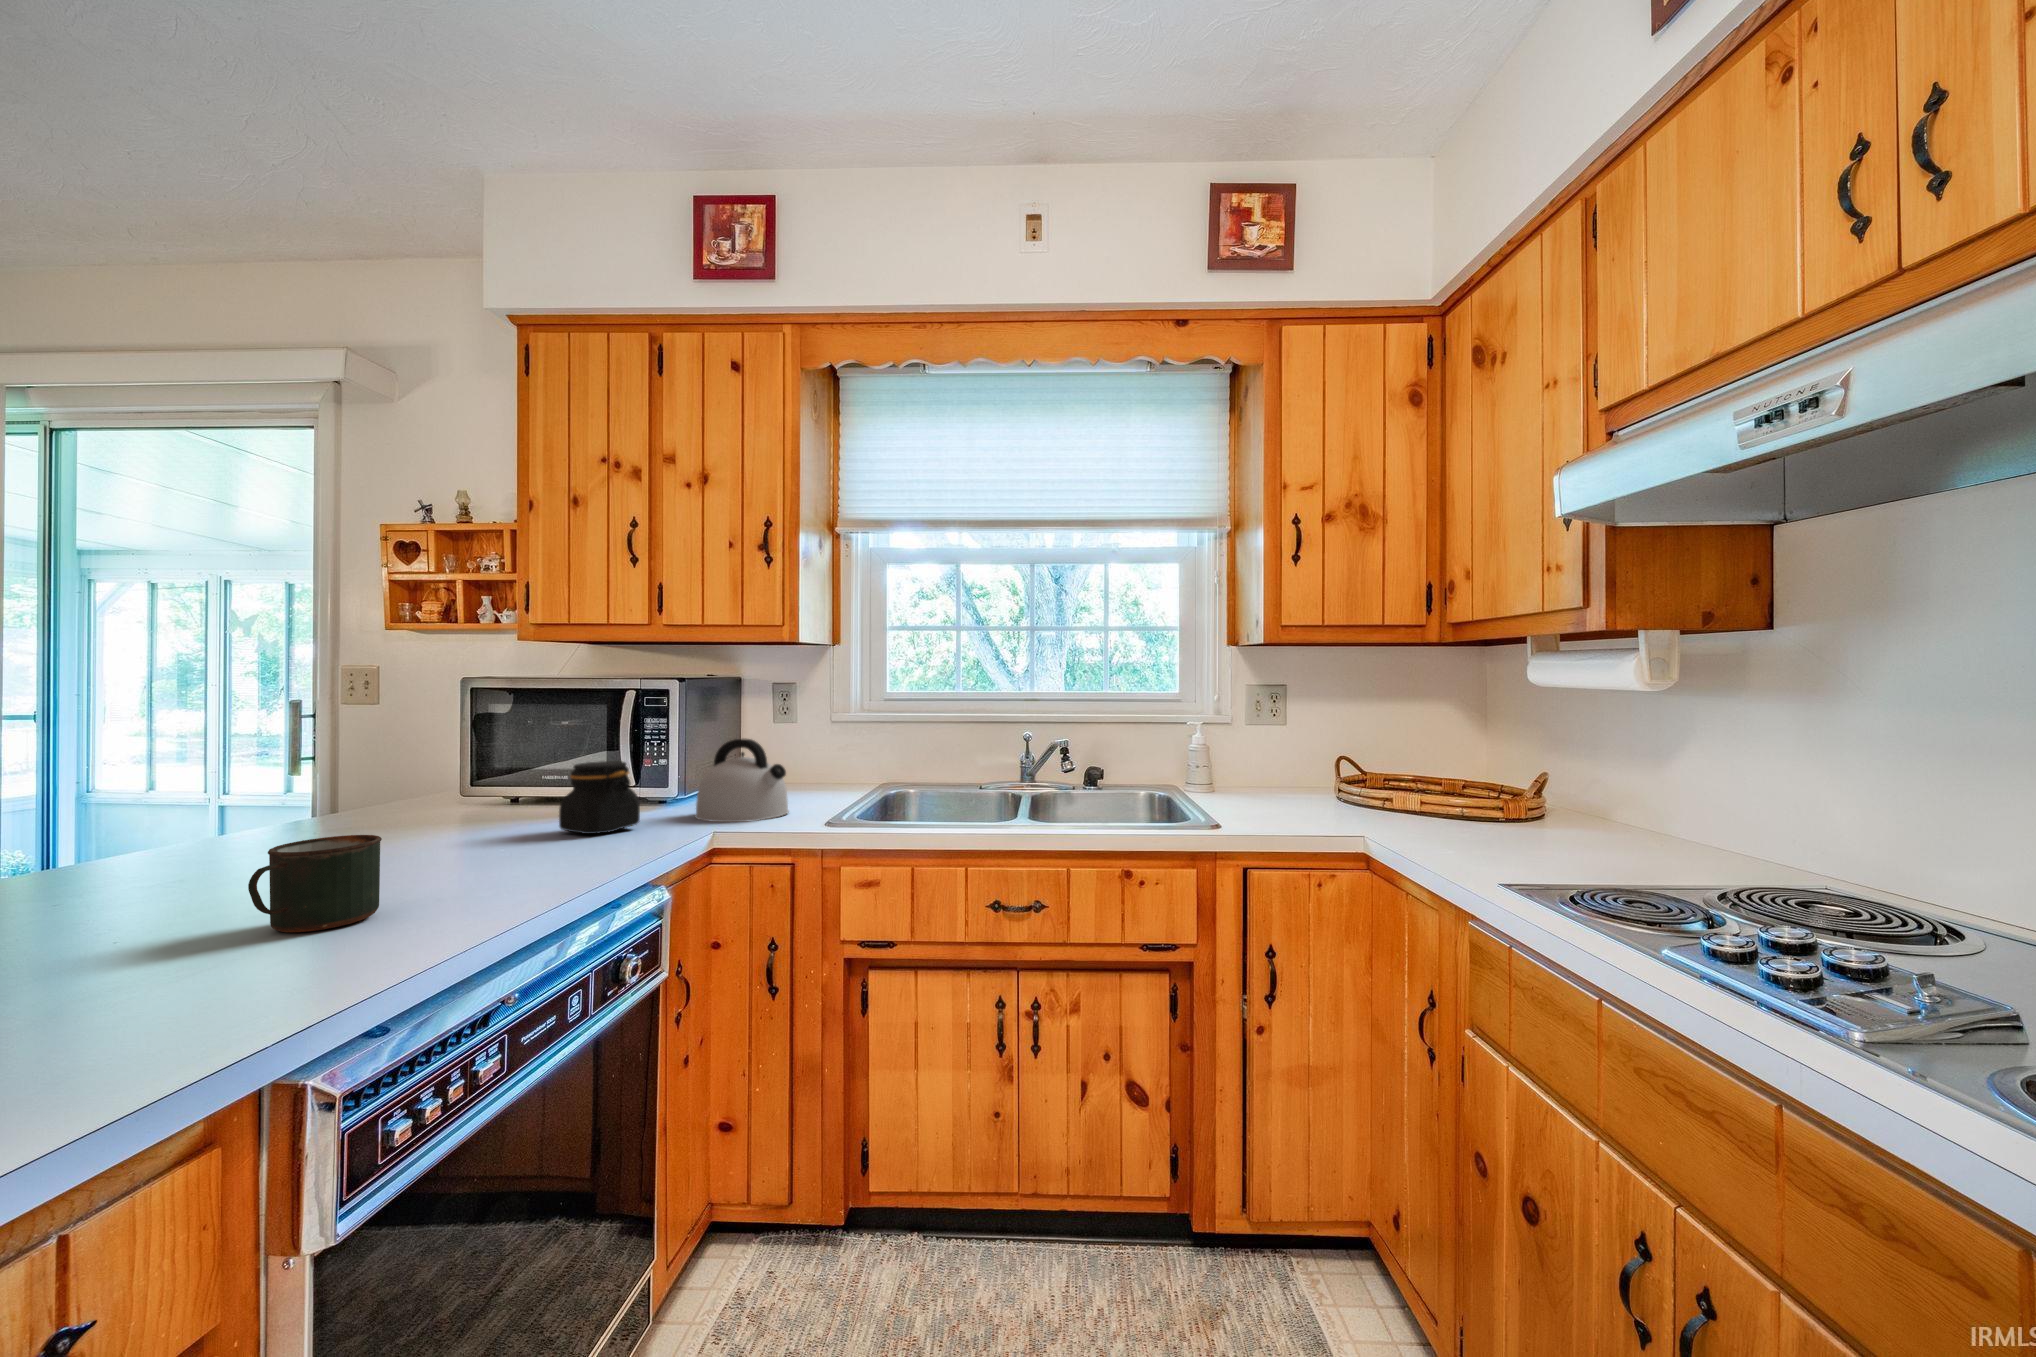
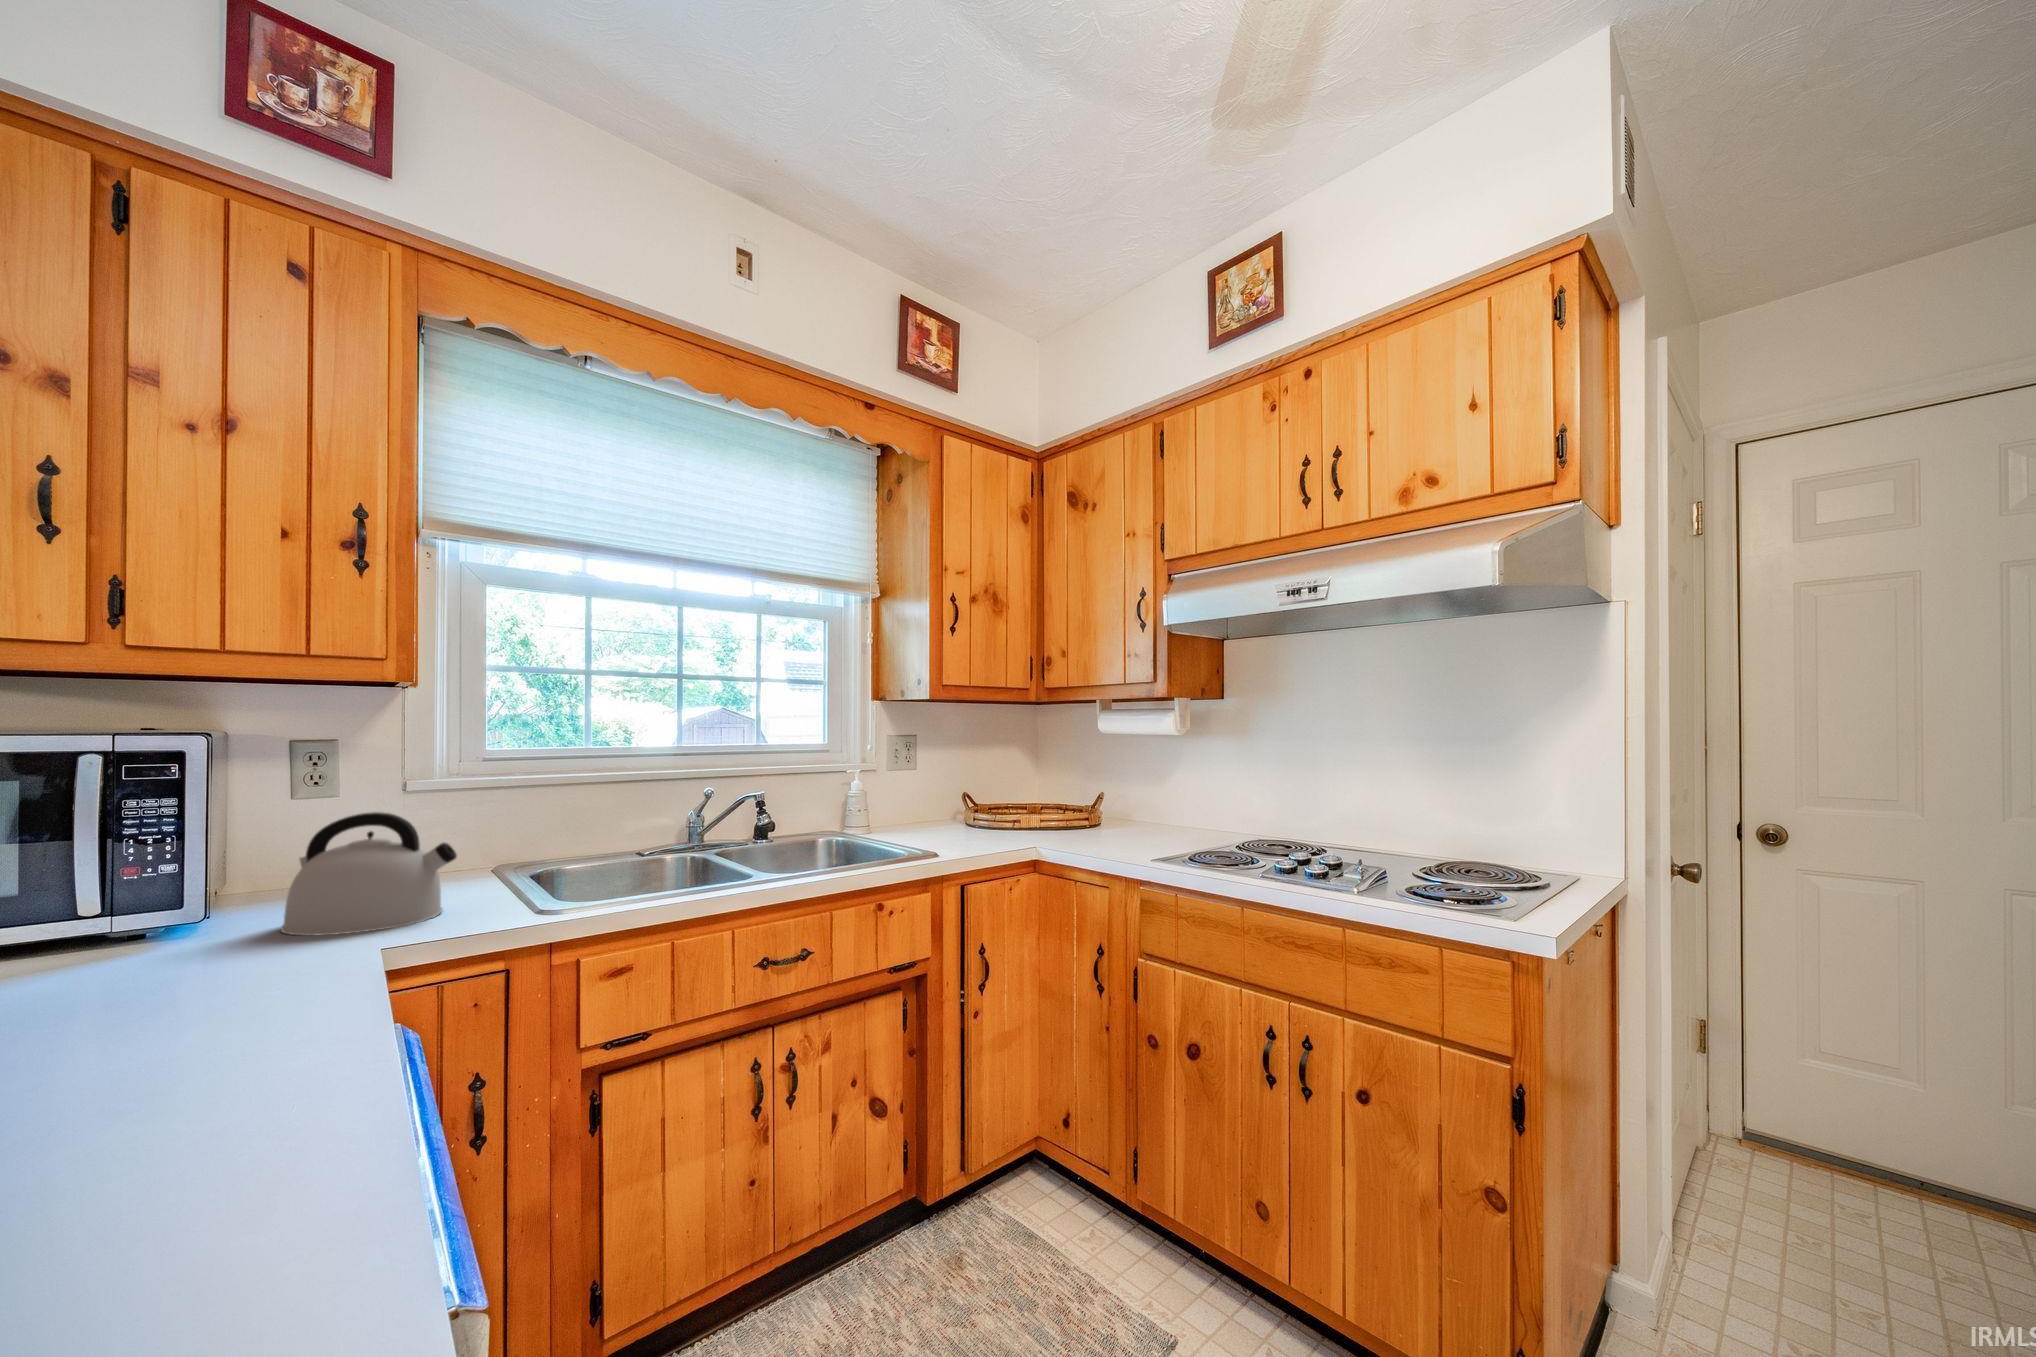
jar: present [559,761,640,834] -> none [100,860,263,983]
mug: present [248,835,382,932] -> none [165,981,335,1145]

